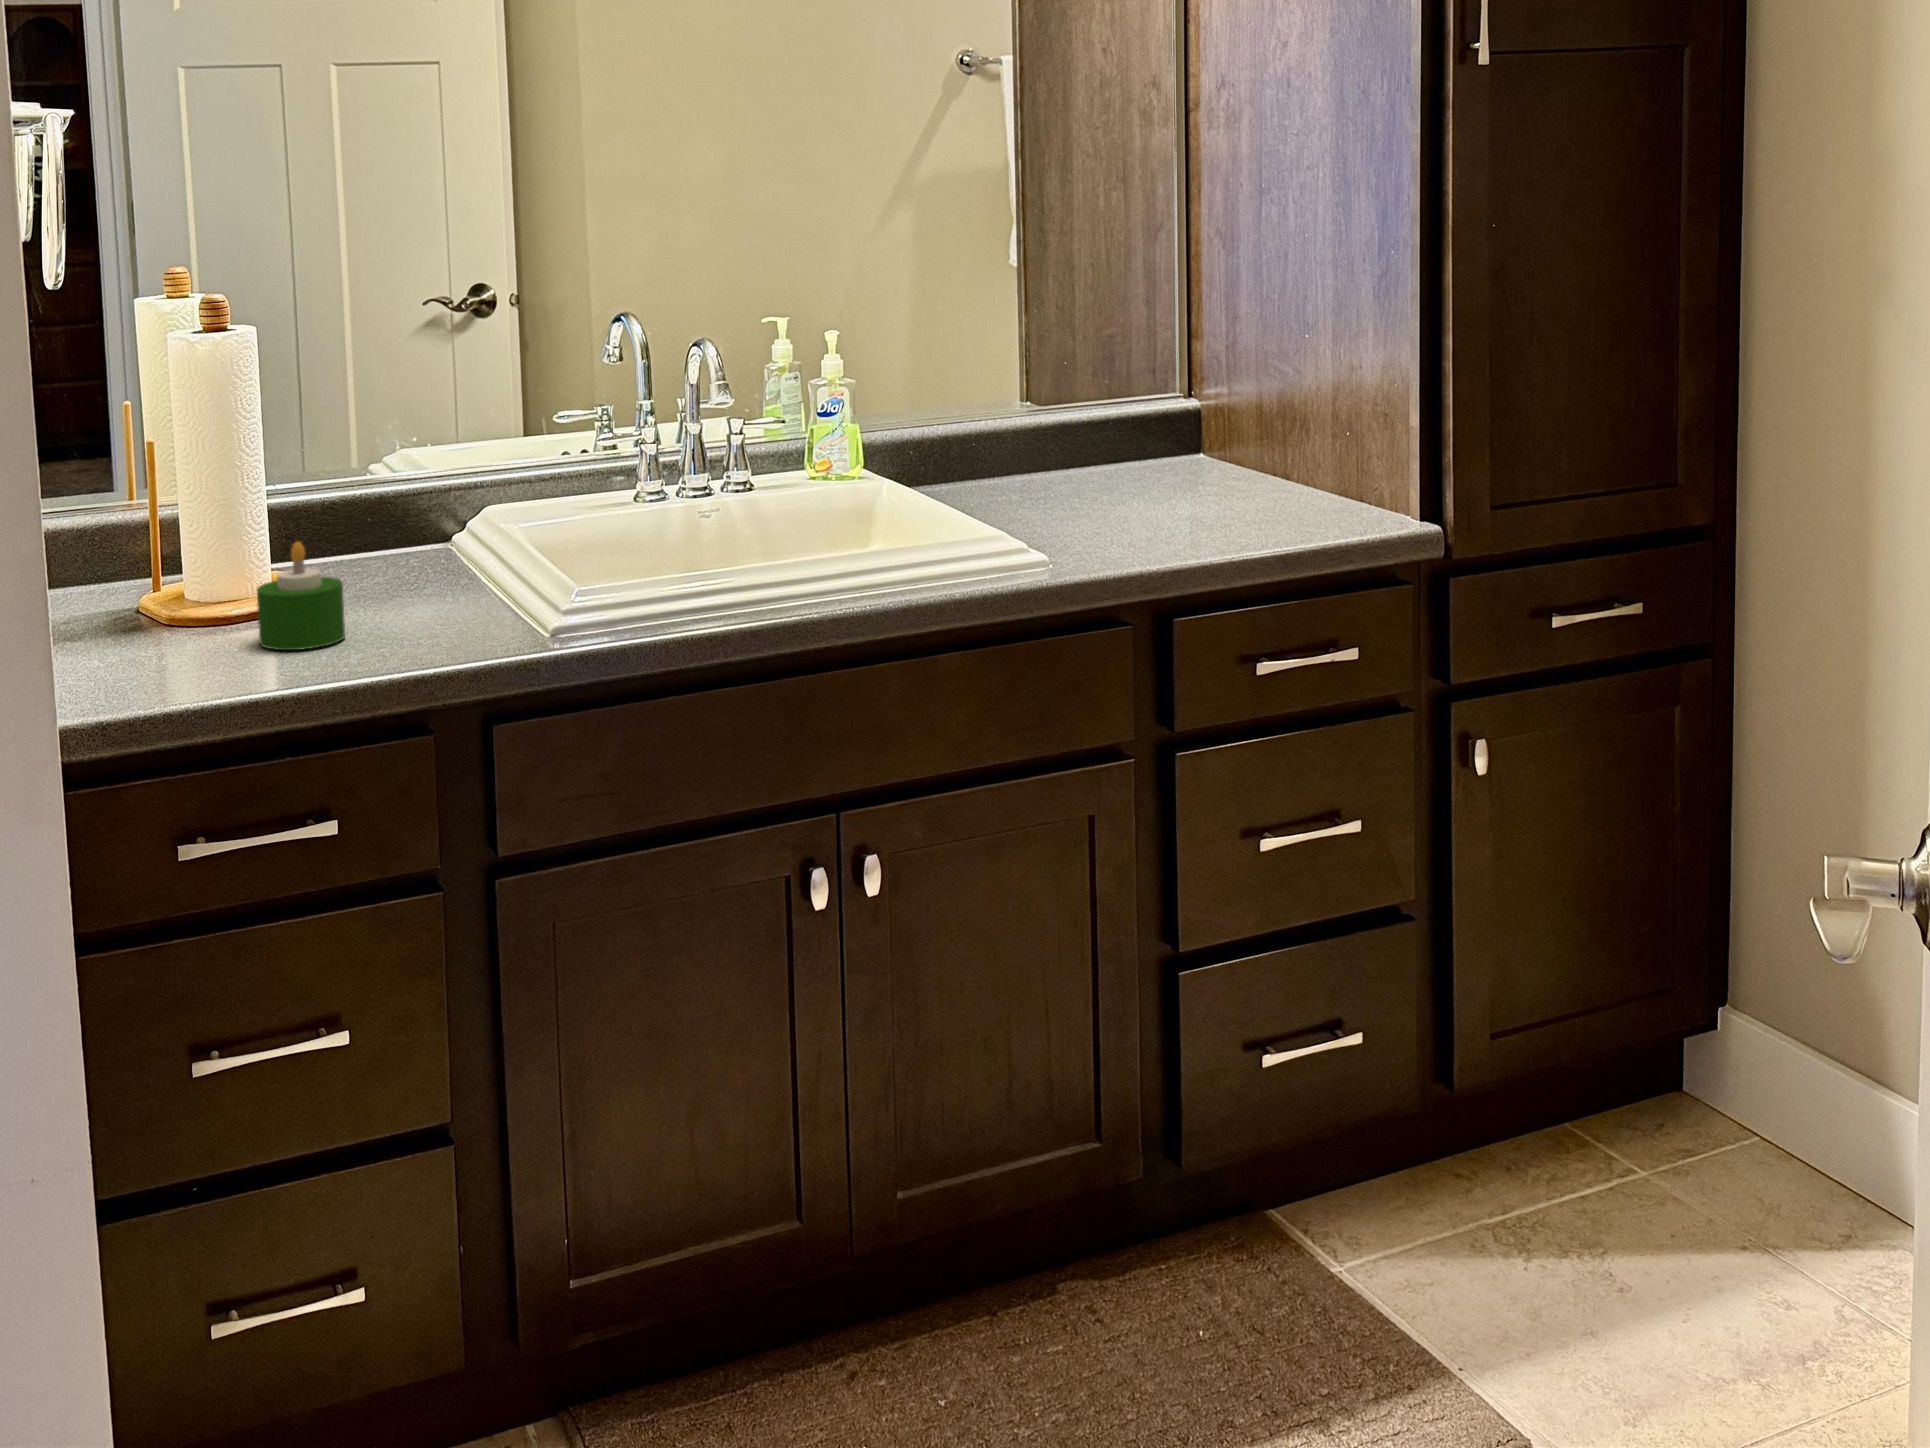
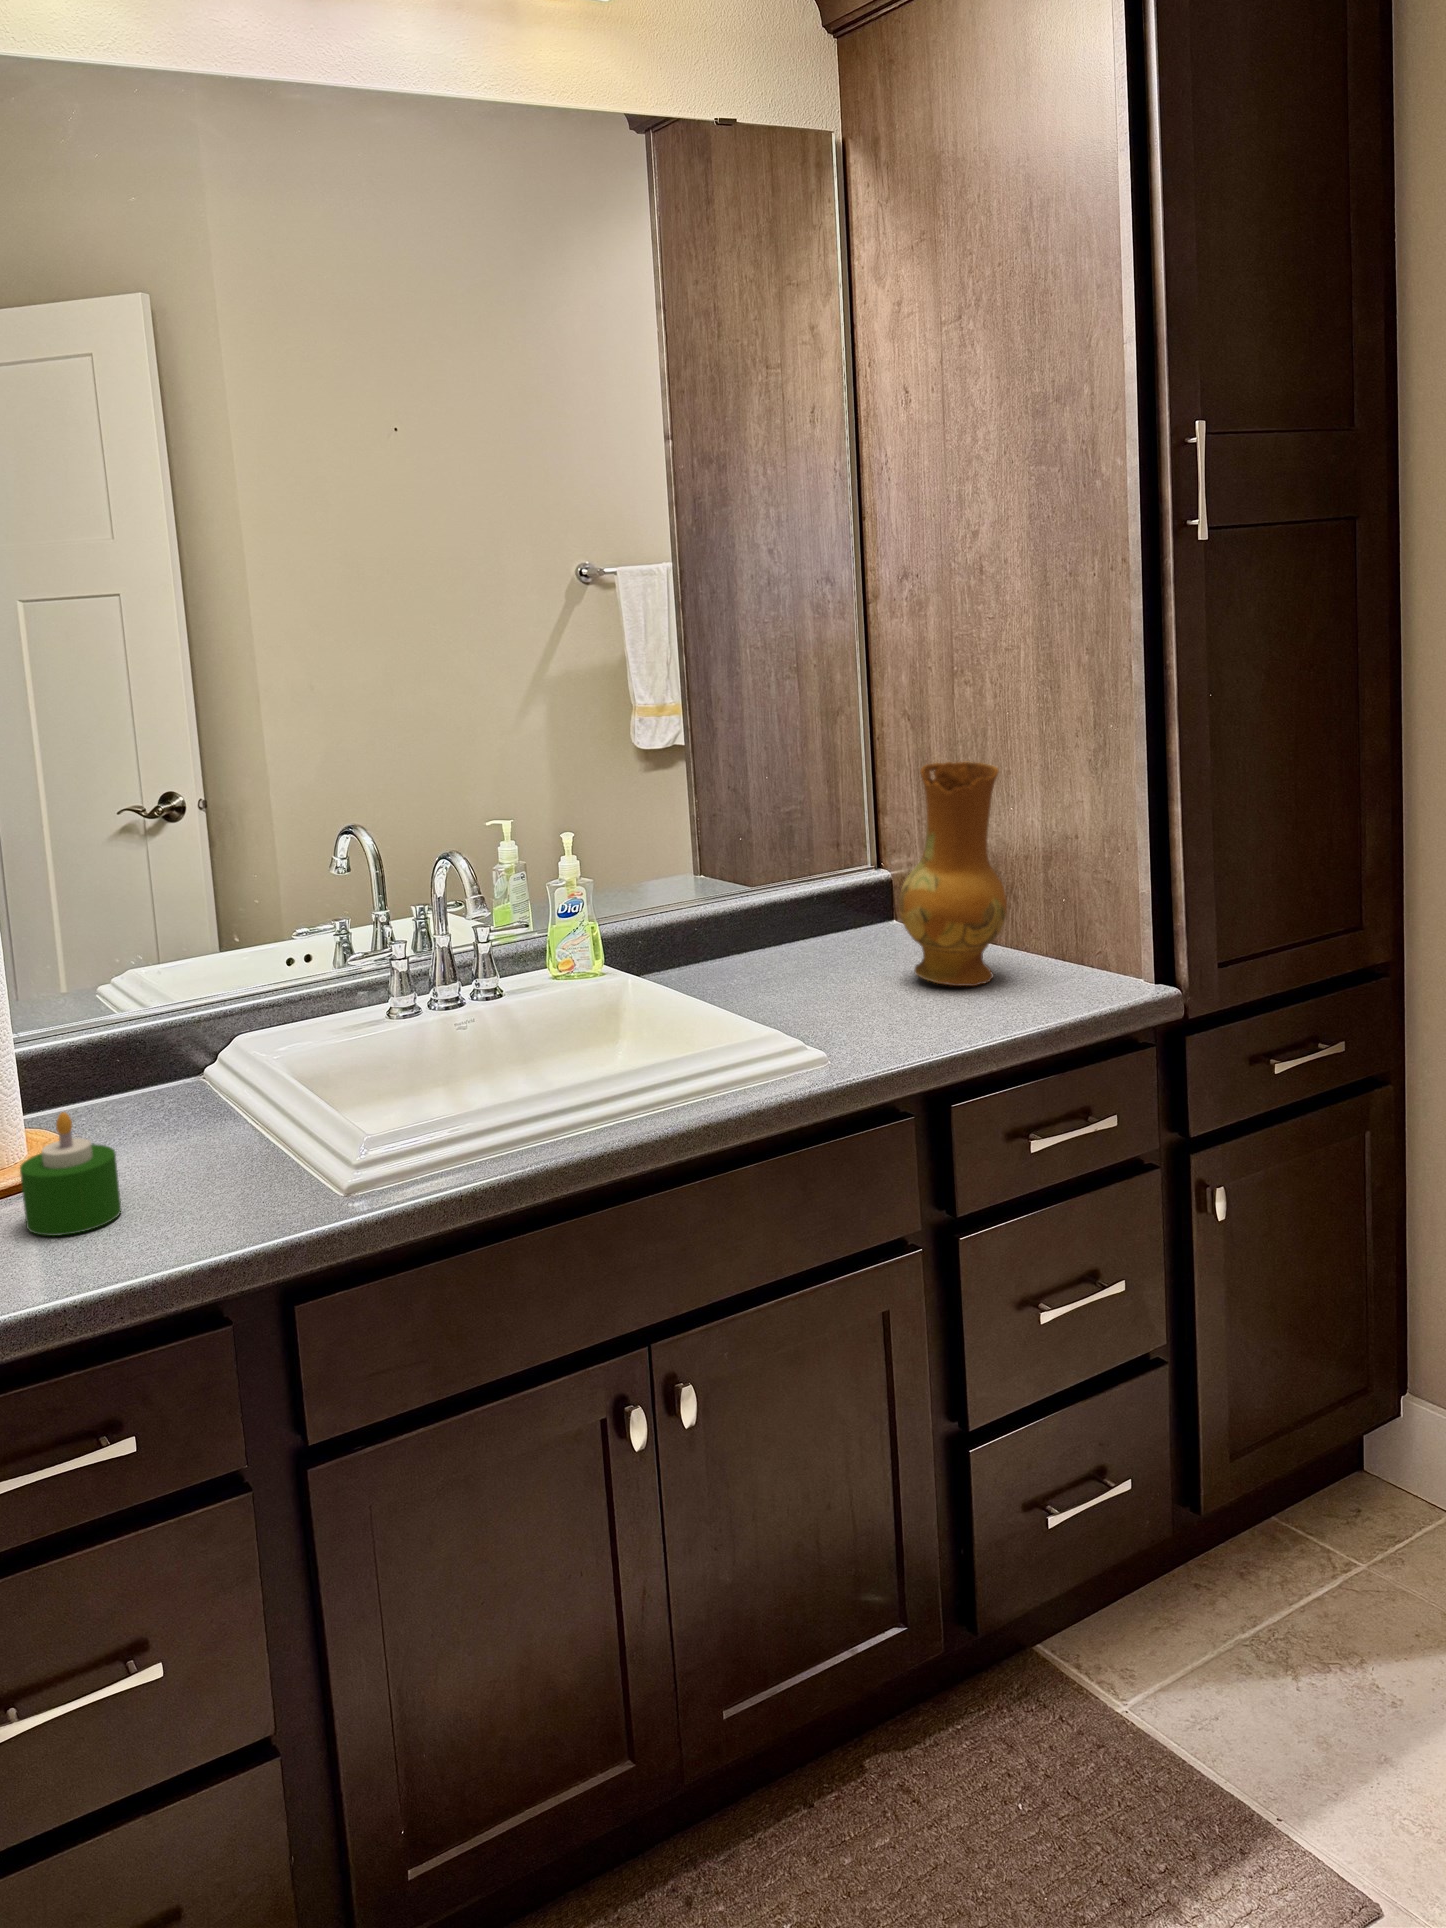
ceramic jug: none [1168,280,1280,514] -> present [899,762,1007,987]

